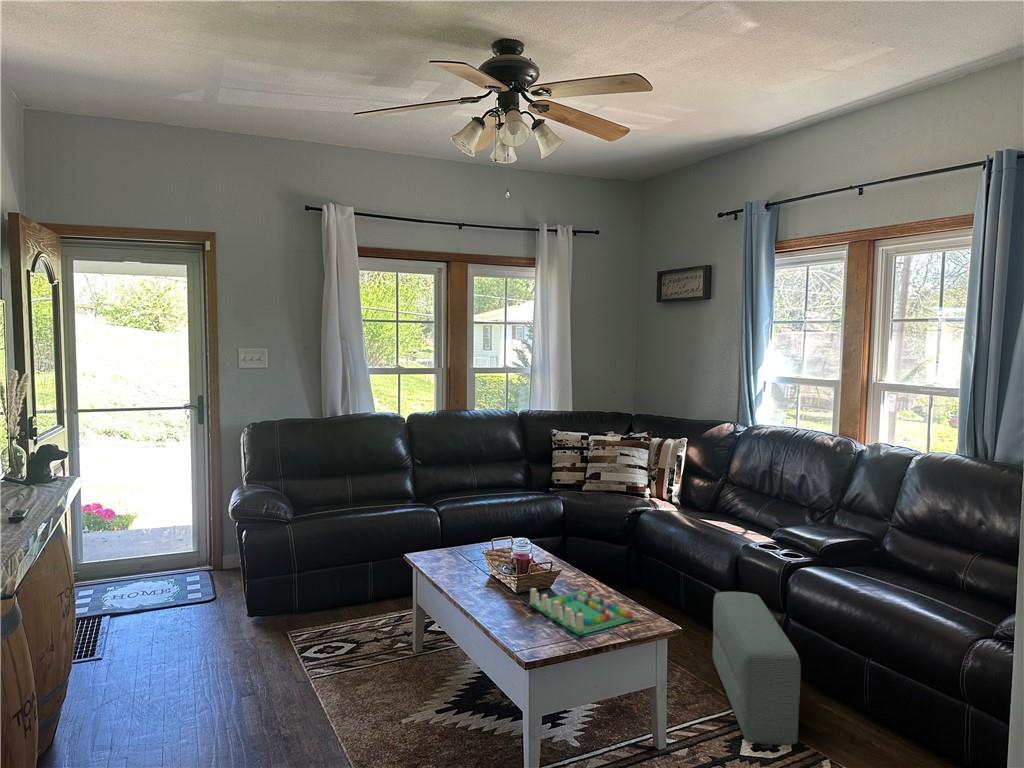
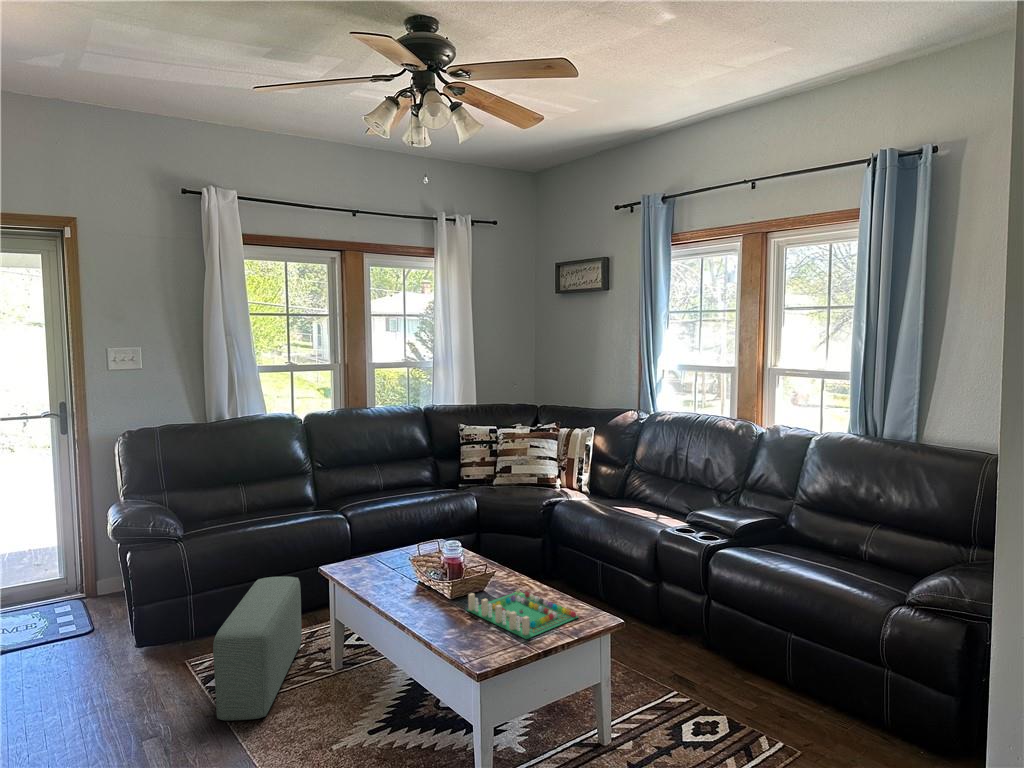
pouf: present [713,592,801,745] -> present [213,576,302,720]

